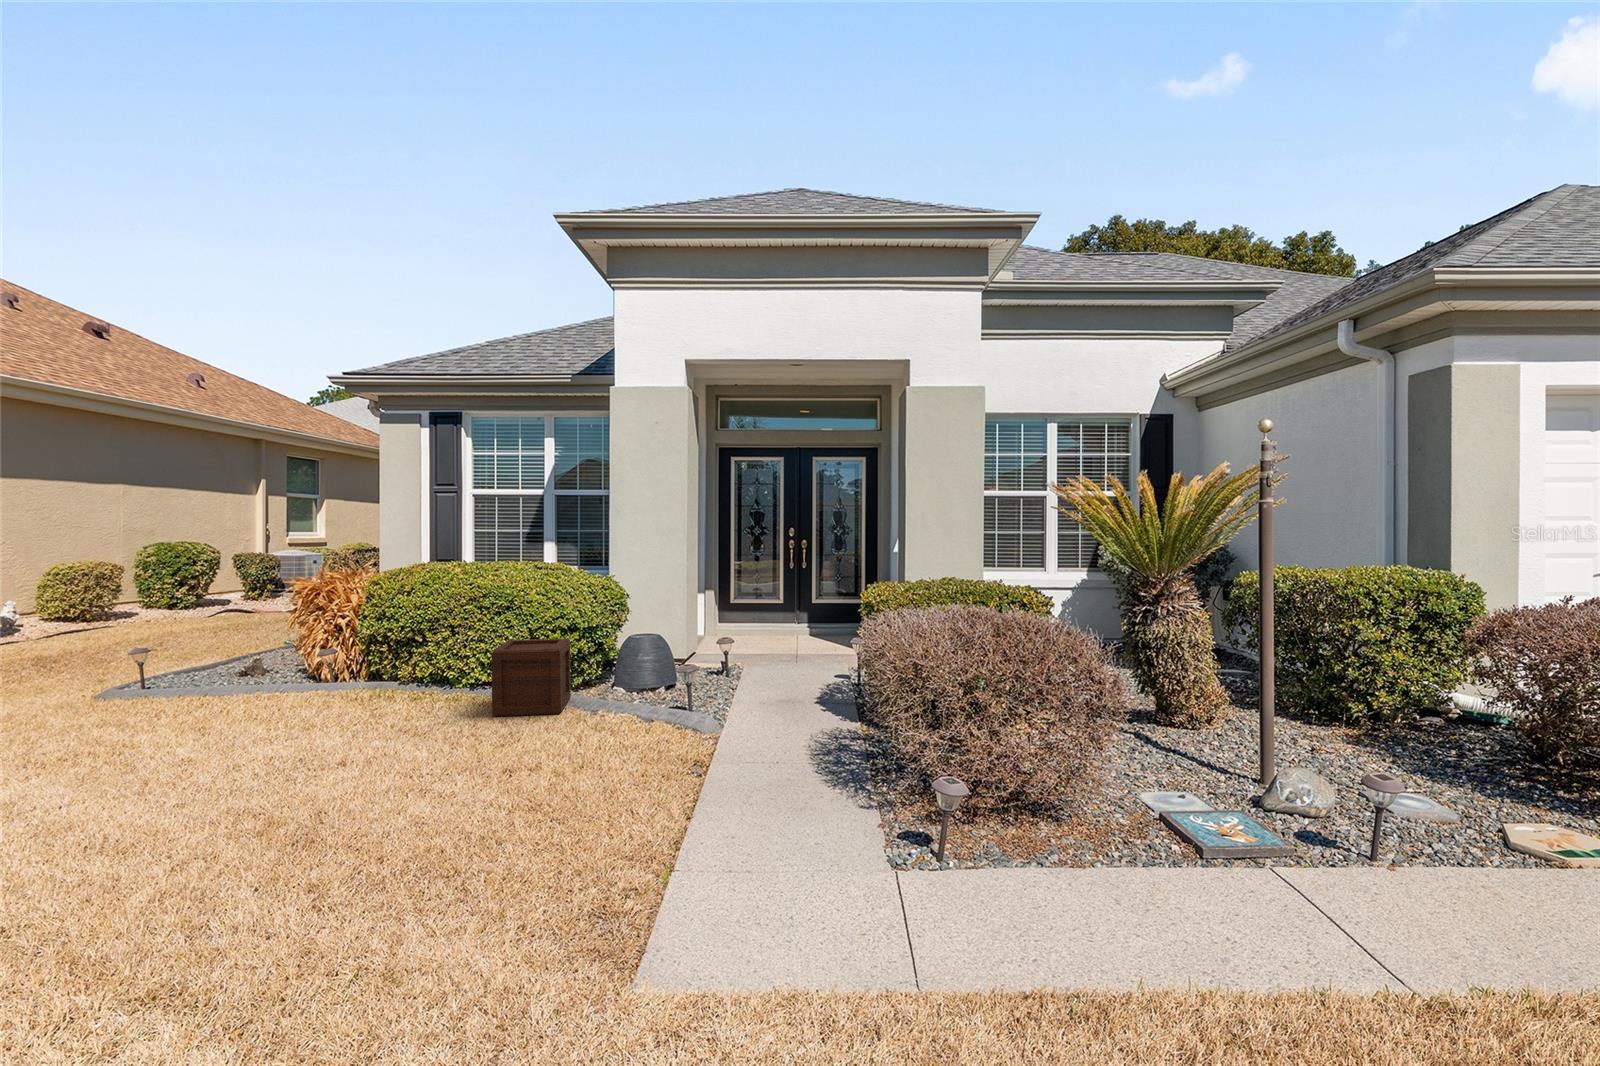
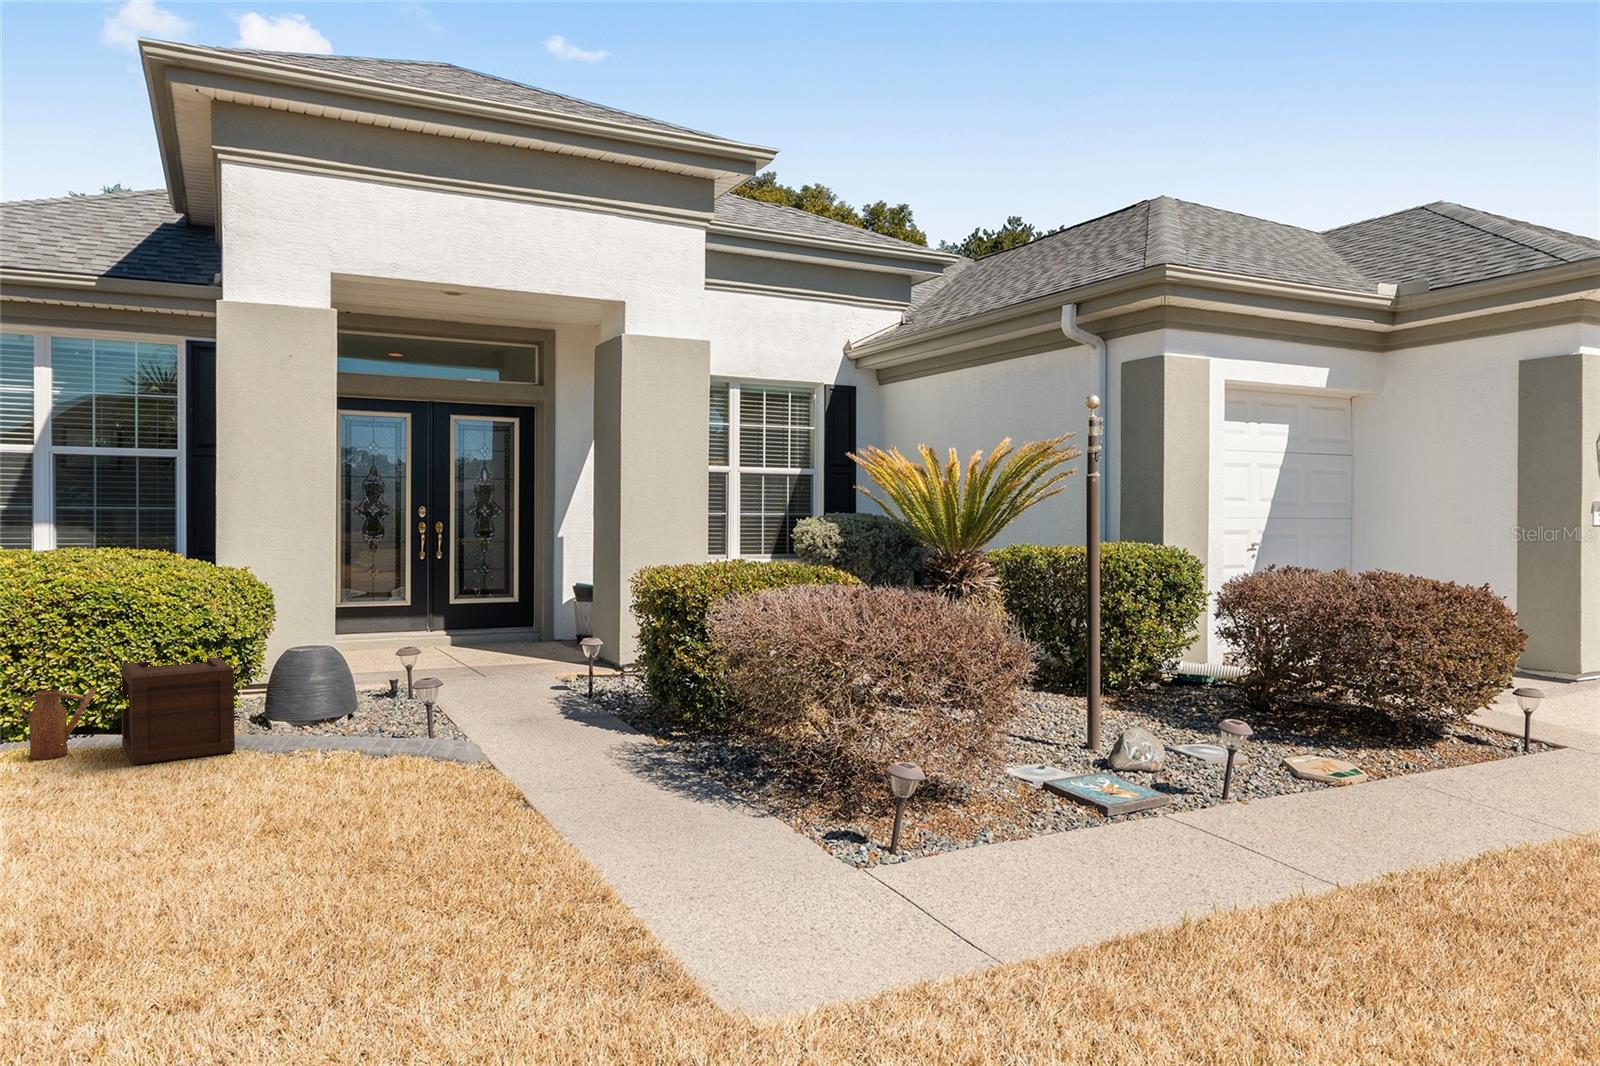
watering can: none [446,656,490,705] -> present [18,687,97,760]

